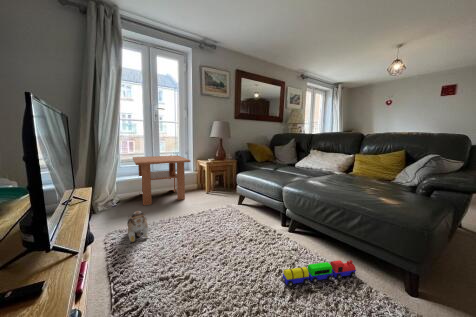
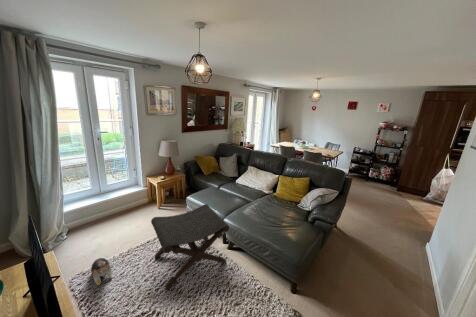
coffee table: present [133,155,190,205] -> none [77,175,141,235]
footstool: none [196,171,292,258] -> present [151,204,229,289]
toy train: present [283,260,356,287] -> none [220,276,266,304]

